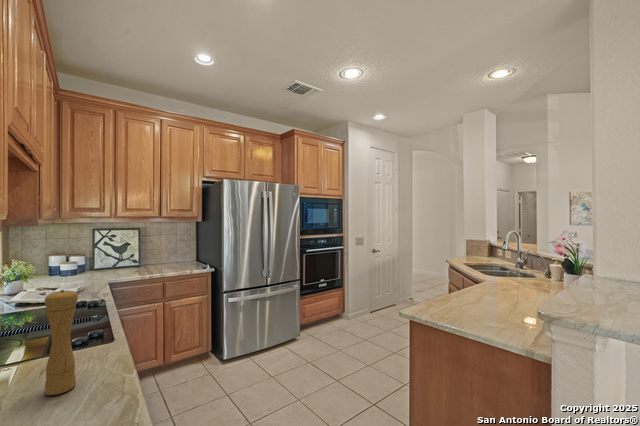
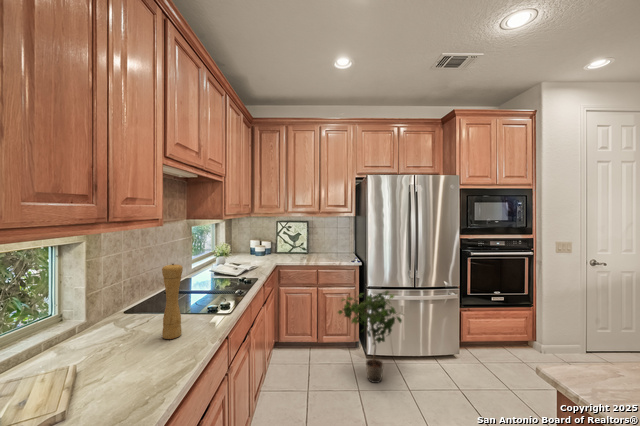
potted plant: none [201,292,264,384] -> present [338,291,402,383]

